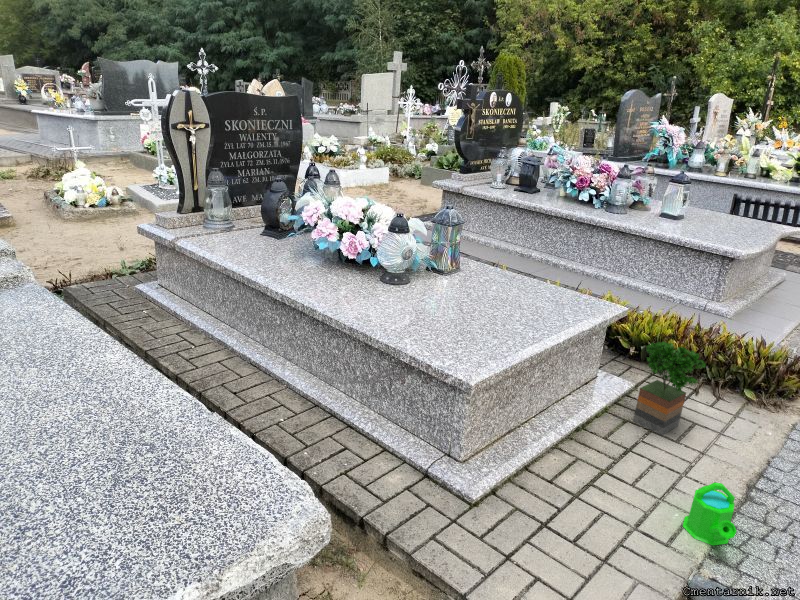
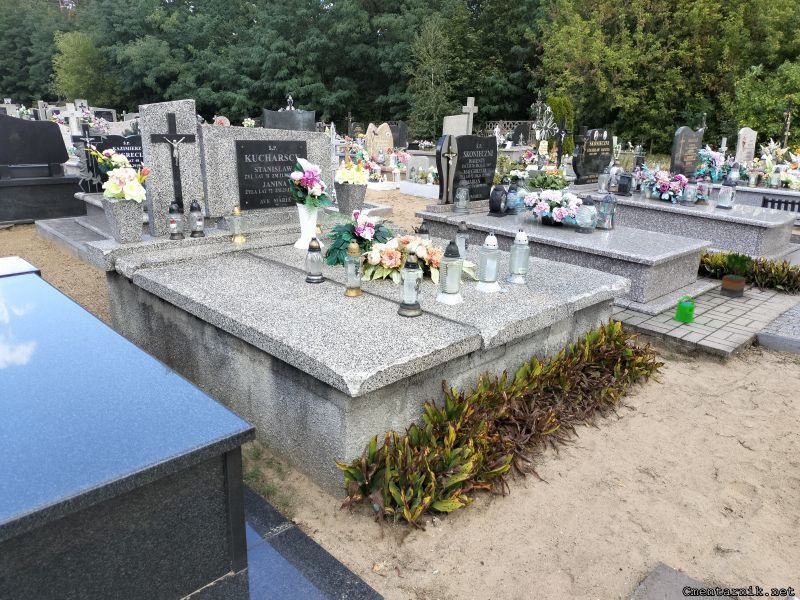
watering can: present [683,482,737,546] -> present [674,296,695,322]

